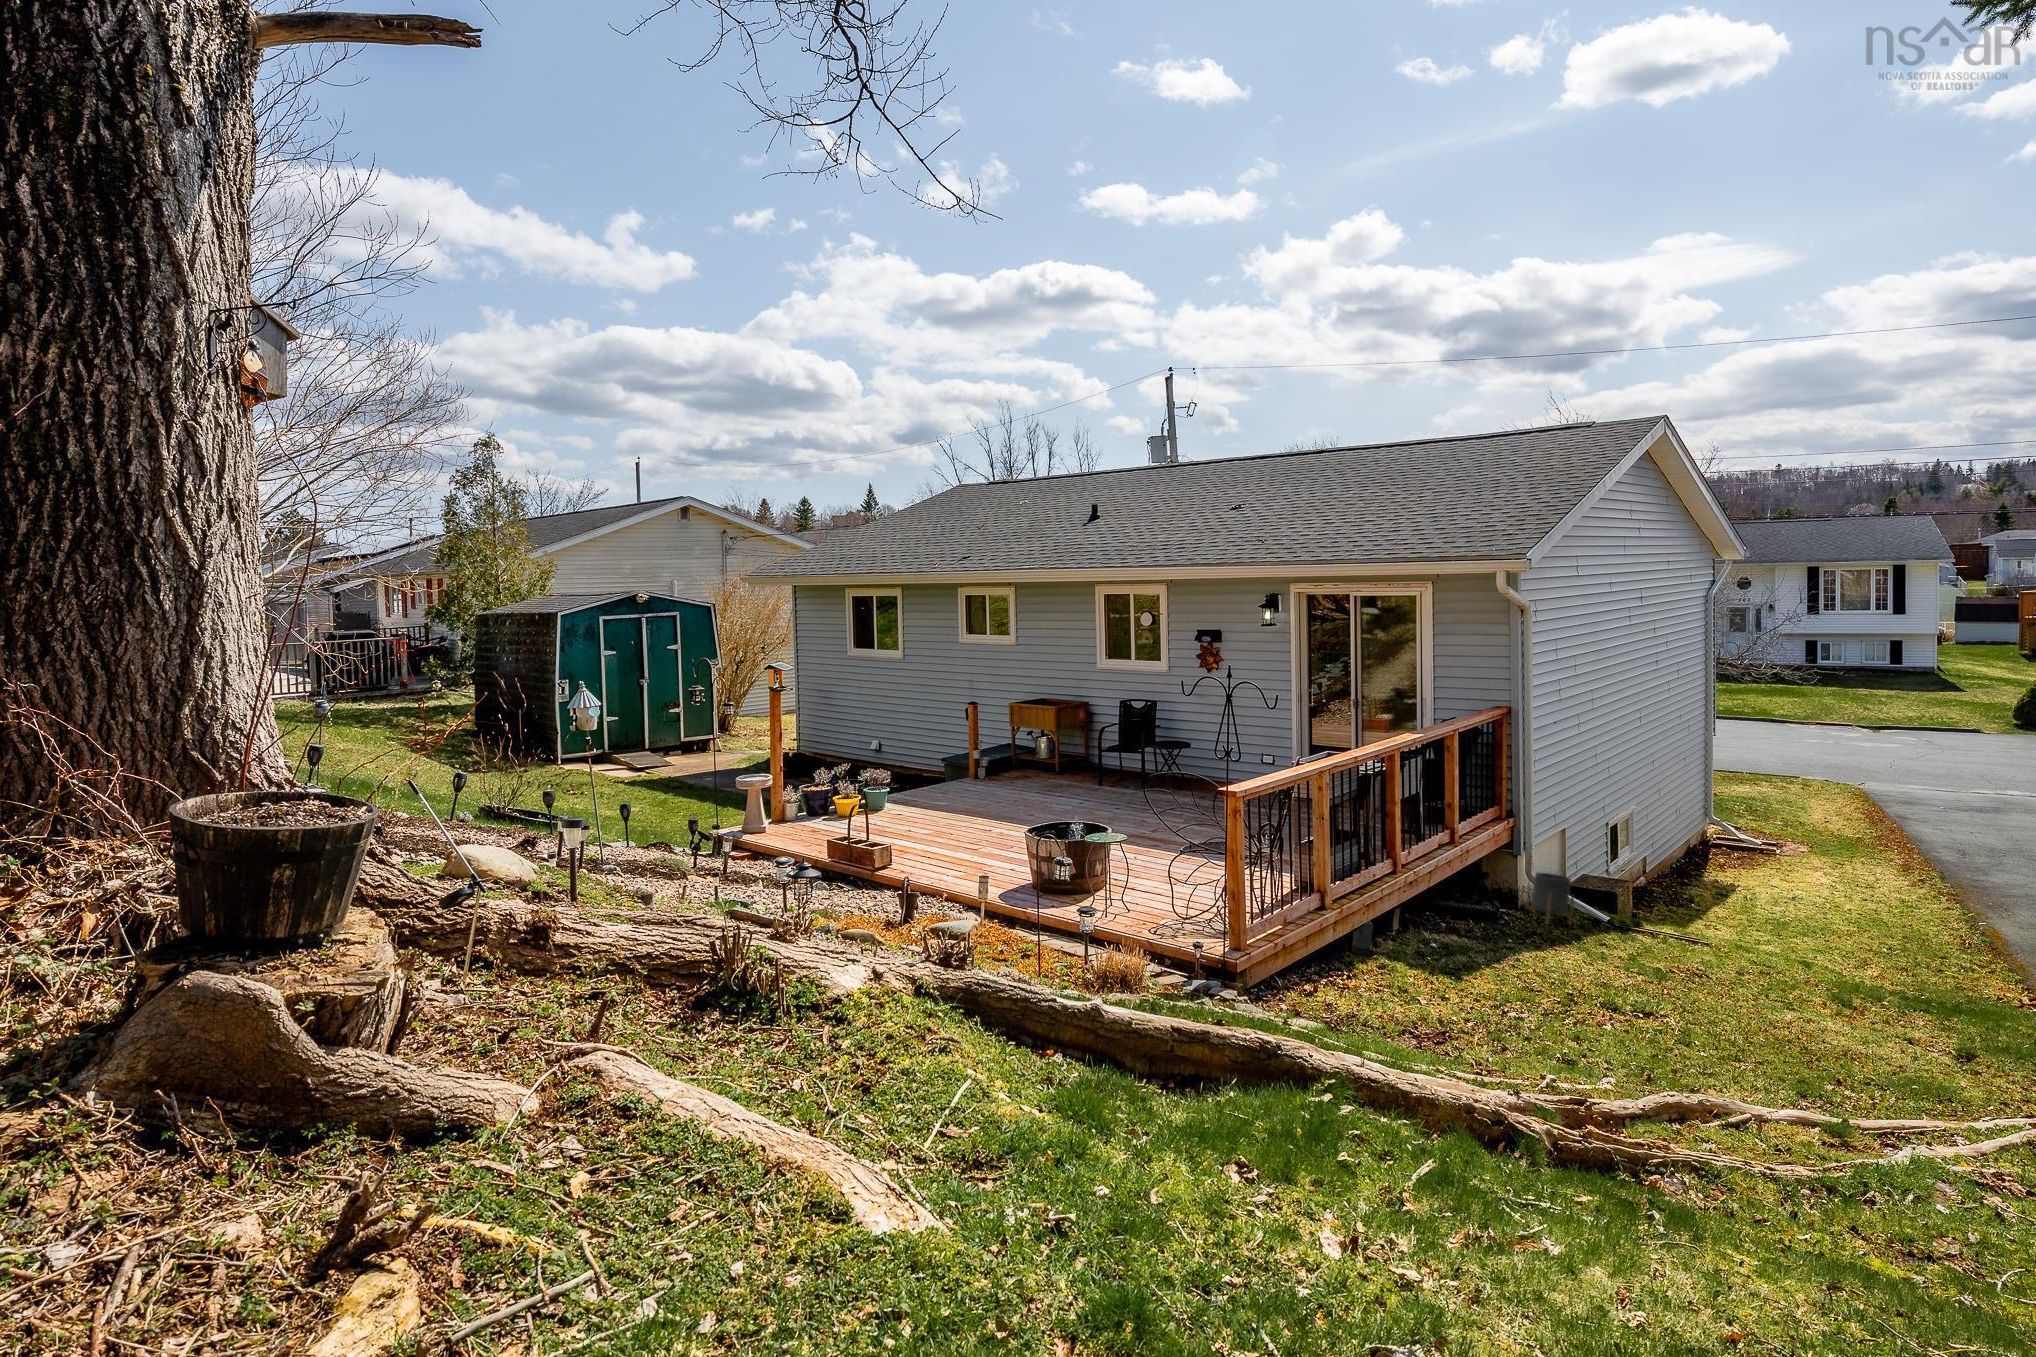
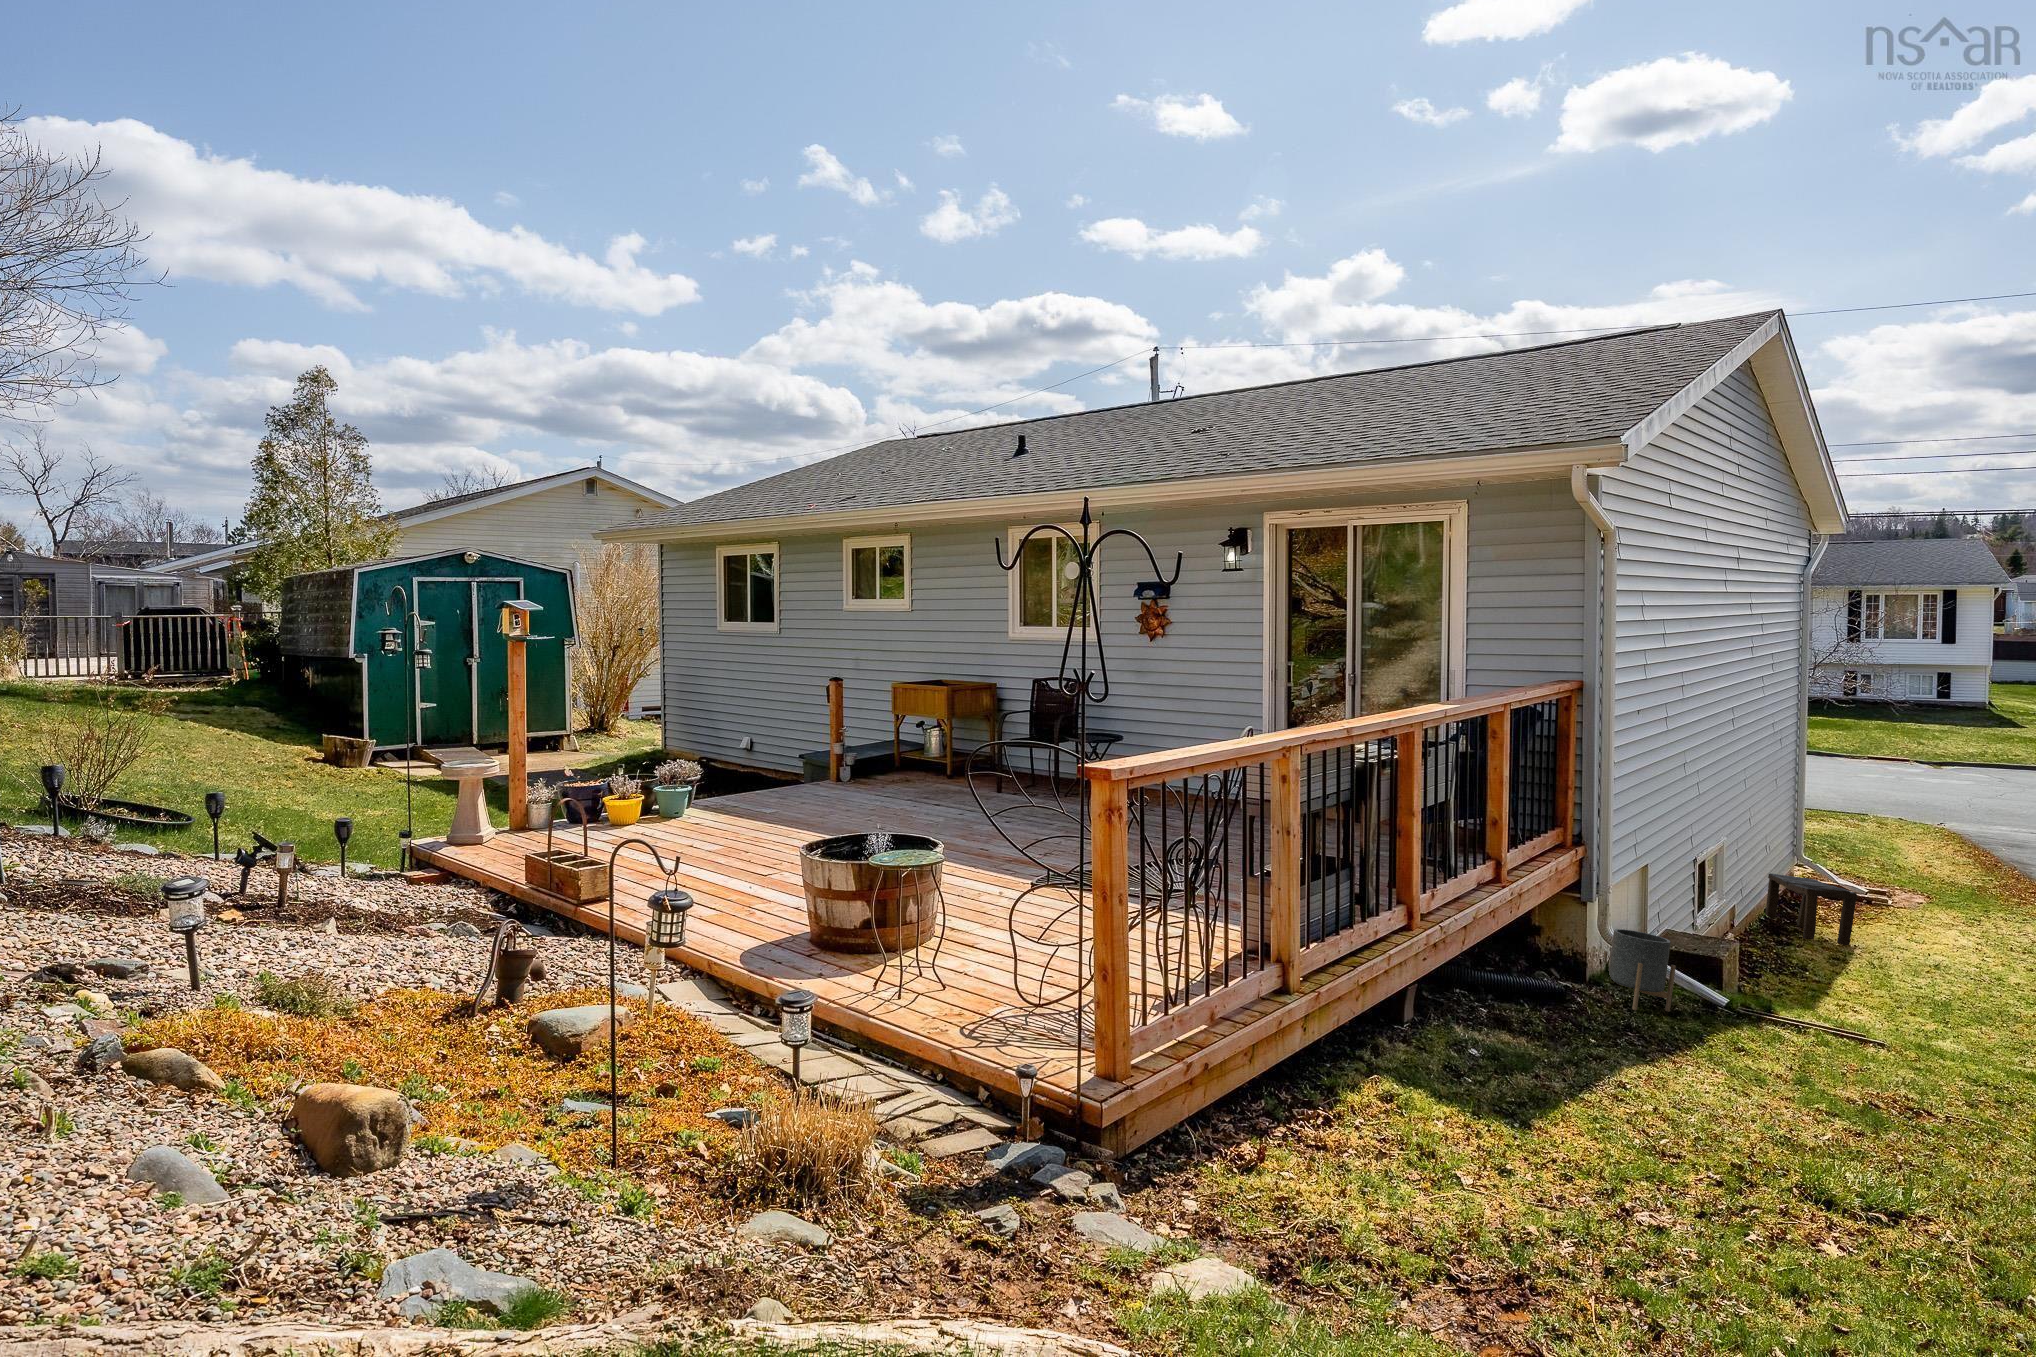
bench: none [1671,832,1732,884] -> present [1766,873,1857,946]
watering can: present [1352,921,1373,955] -> none [1335,990,1372,1068]

